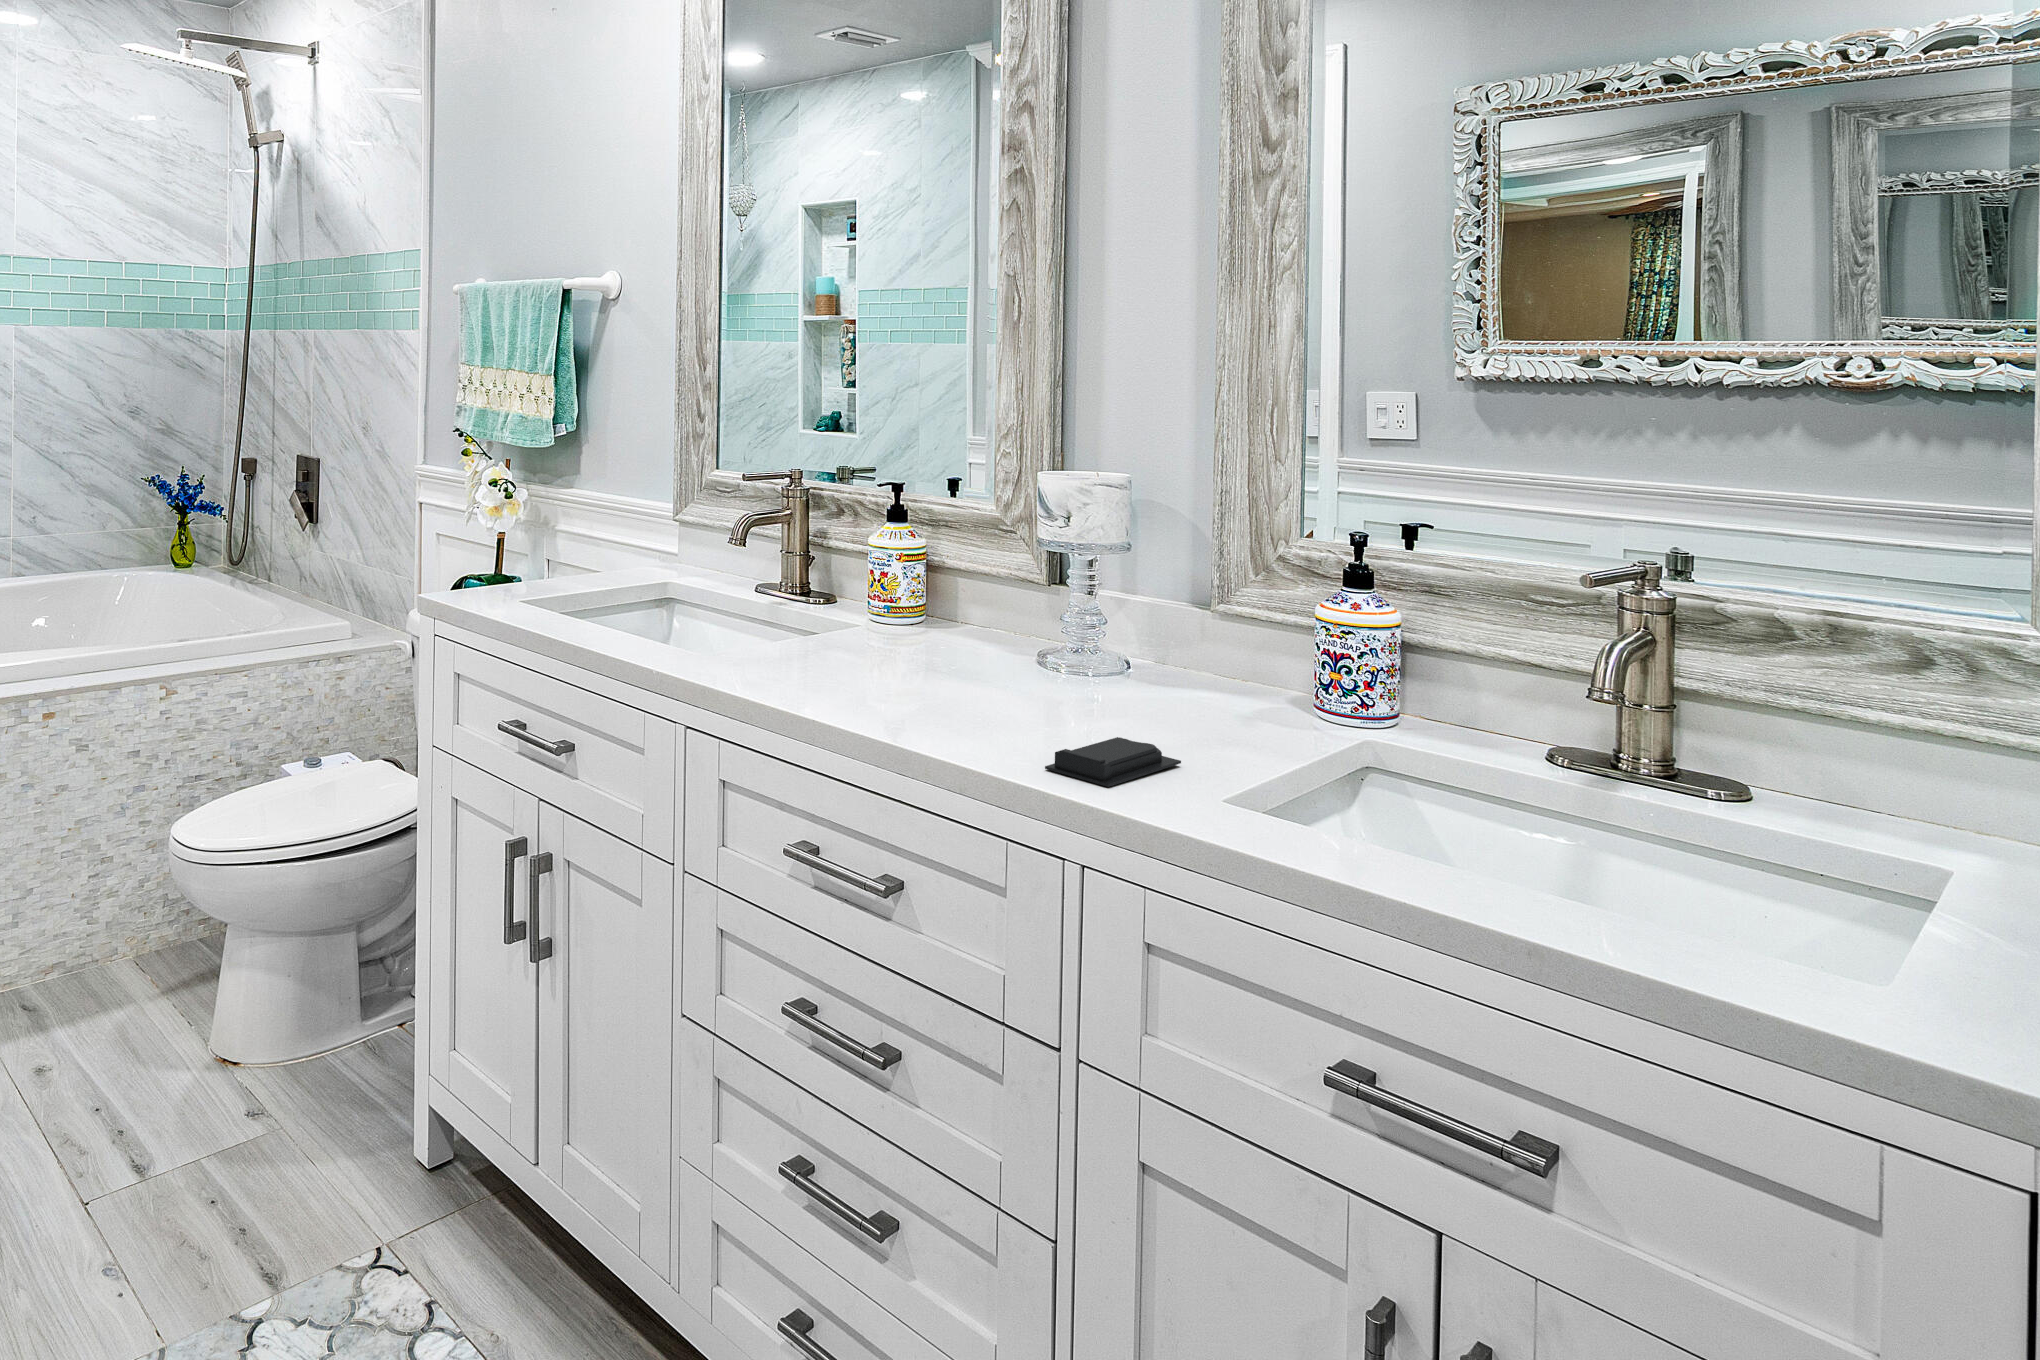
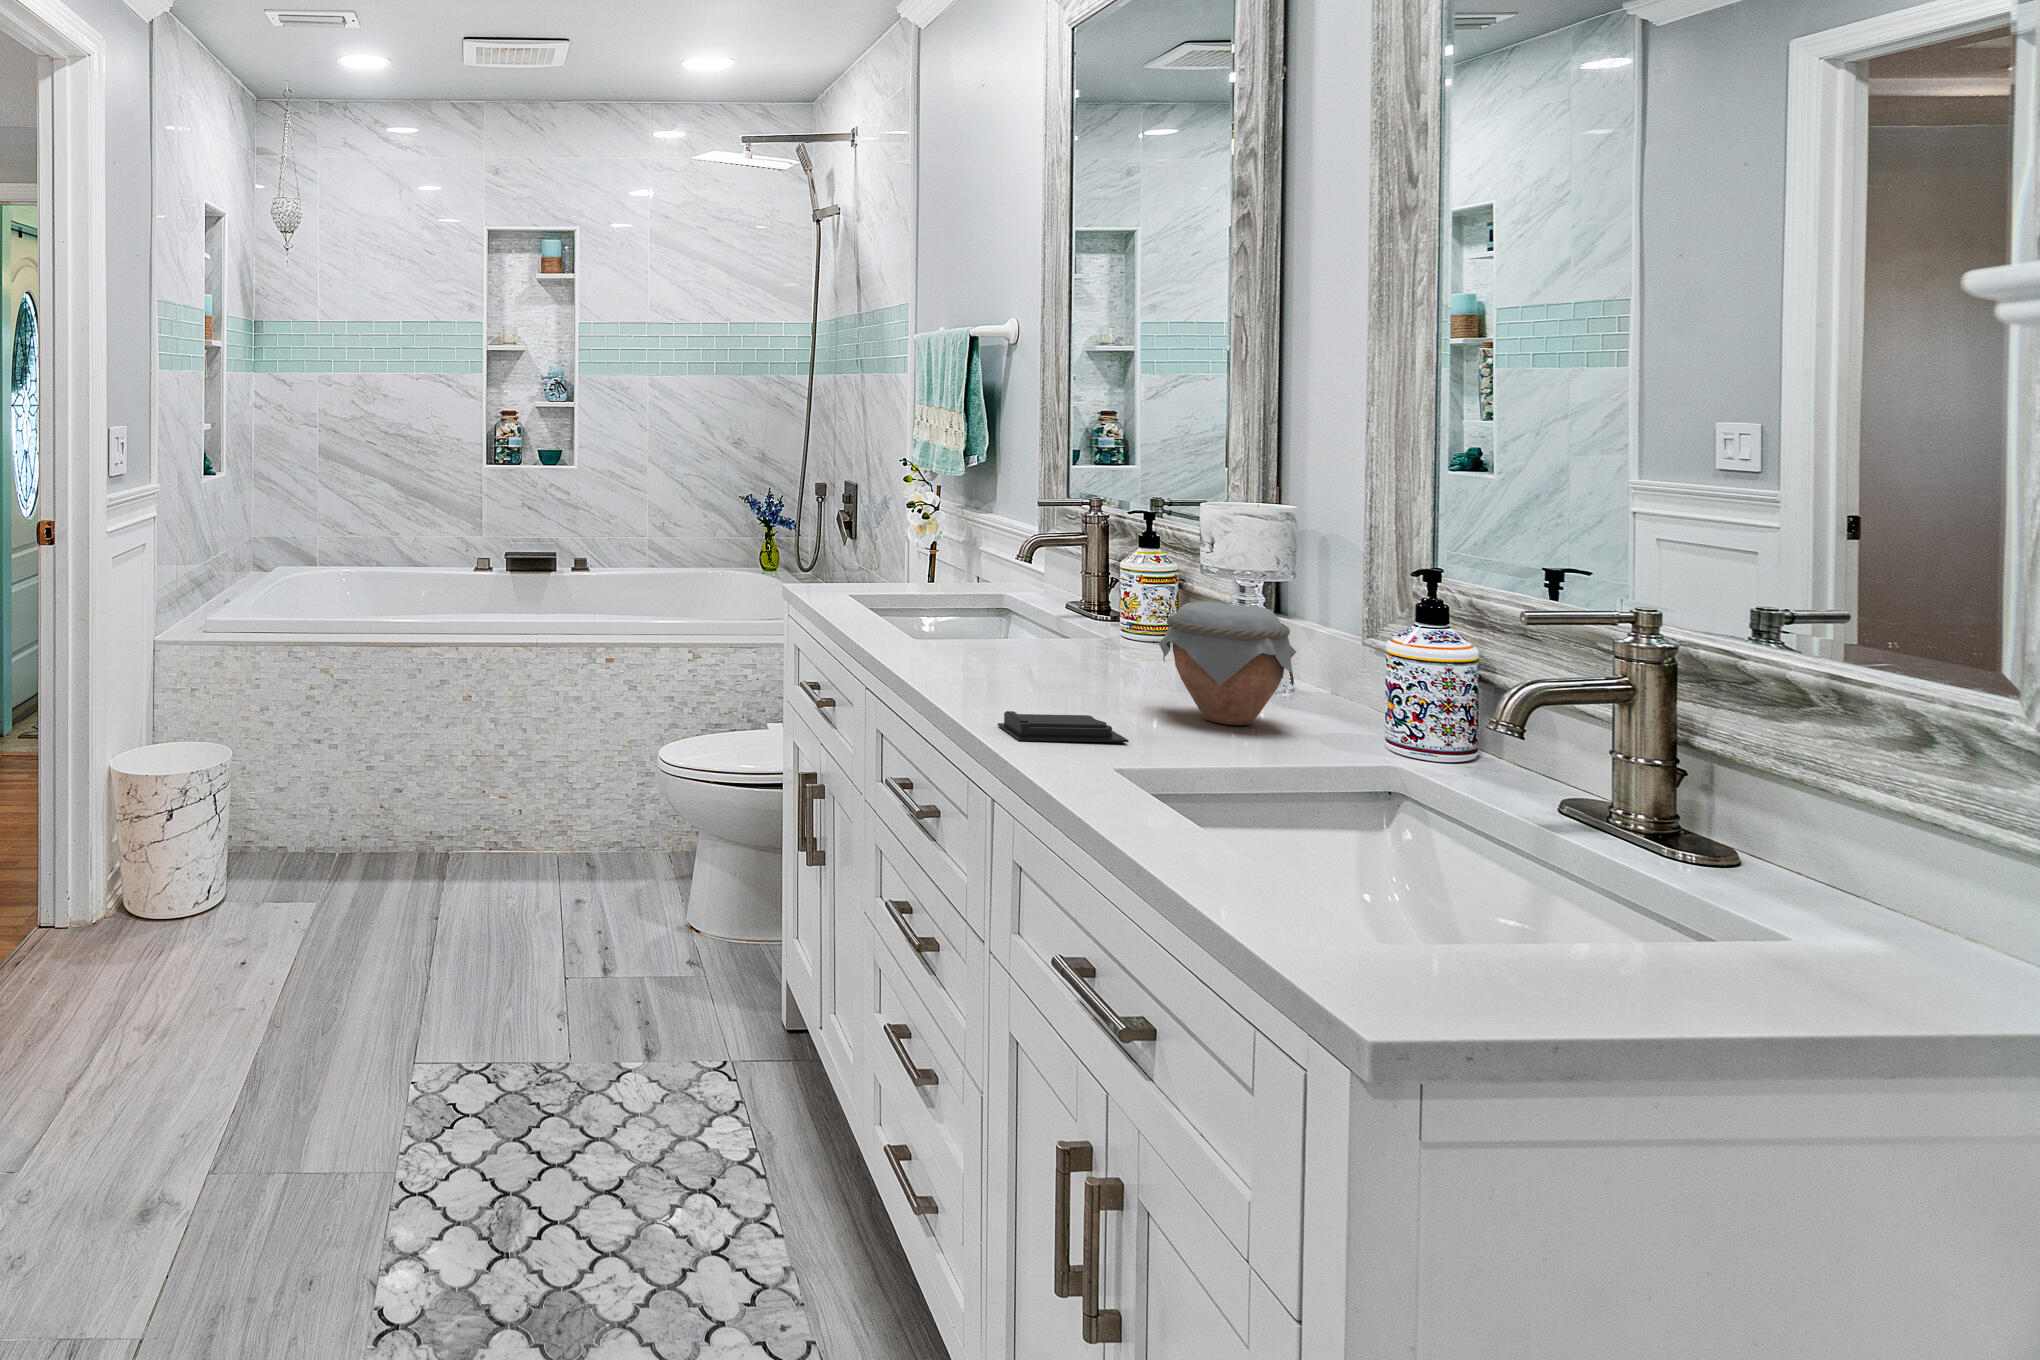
jar: none [1082,585,1232,717] -> present [1159,602,1296,725]

